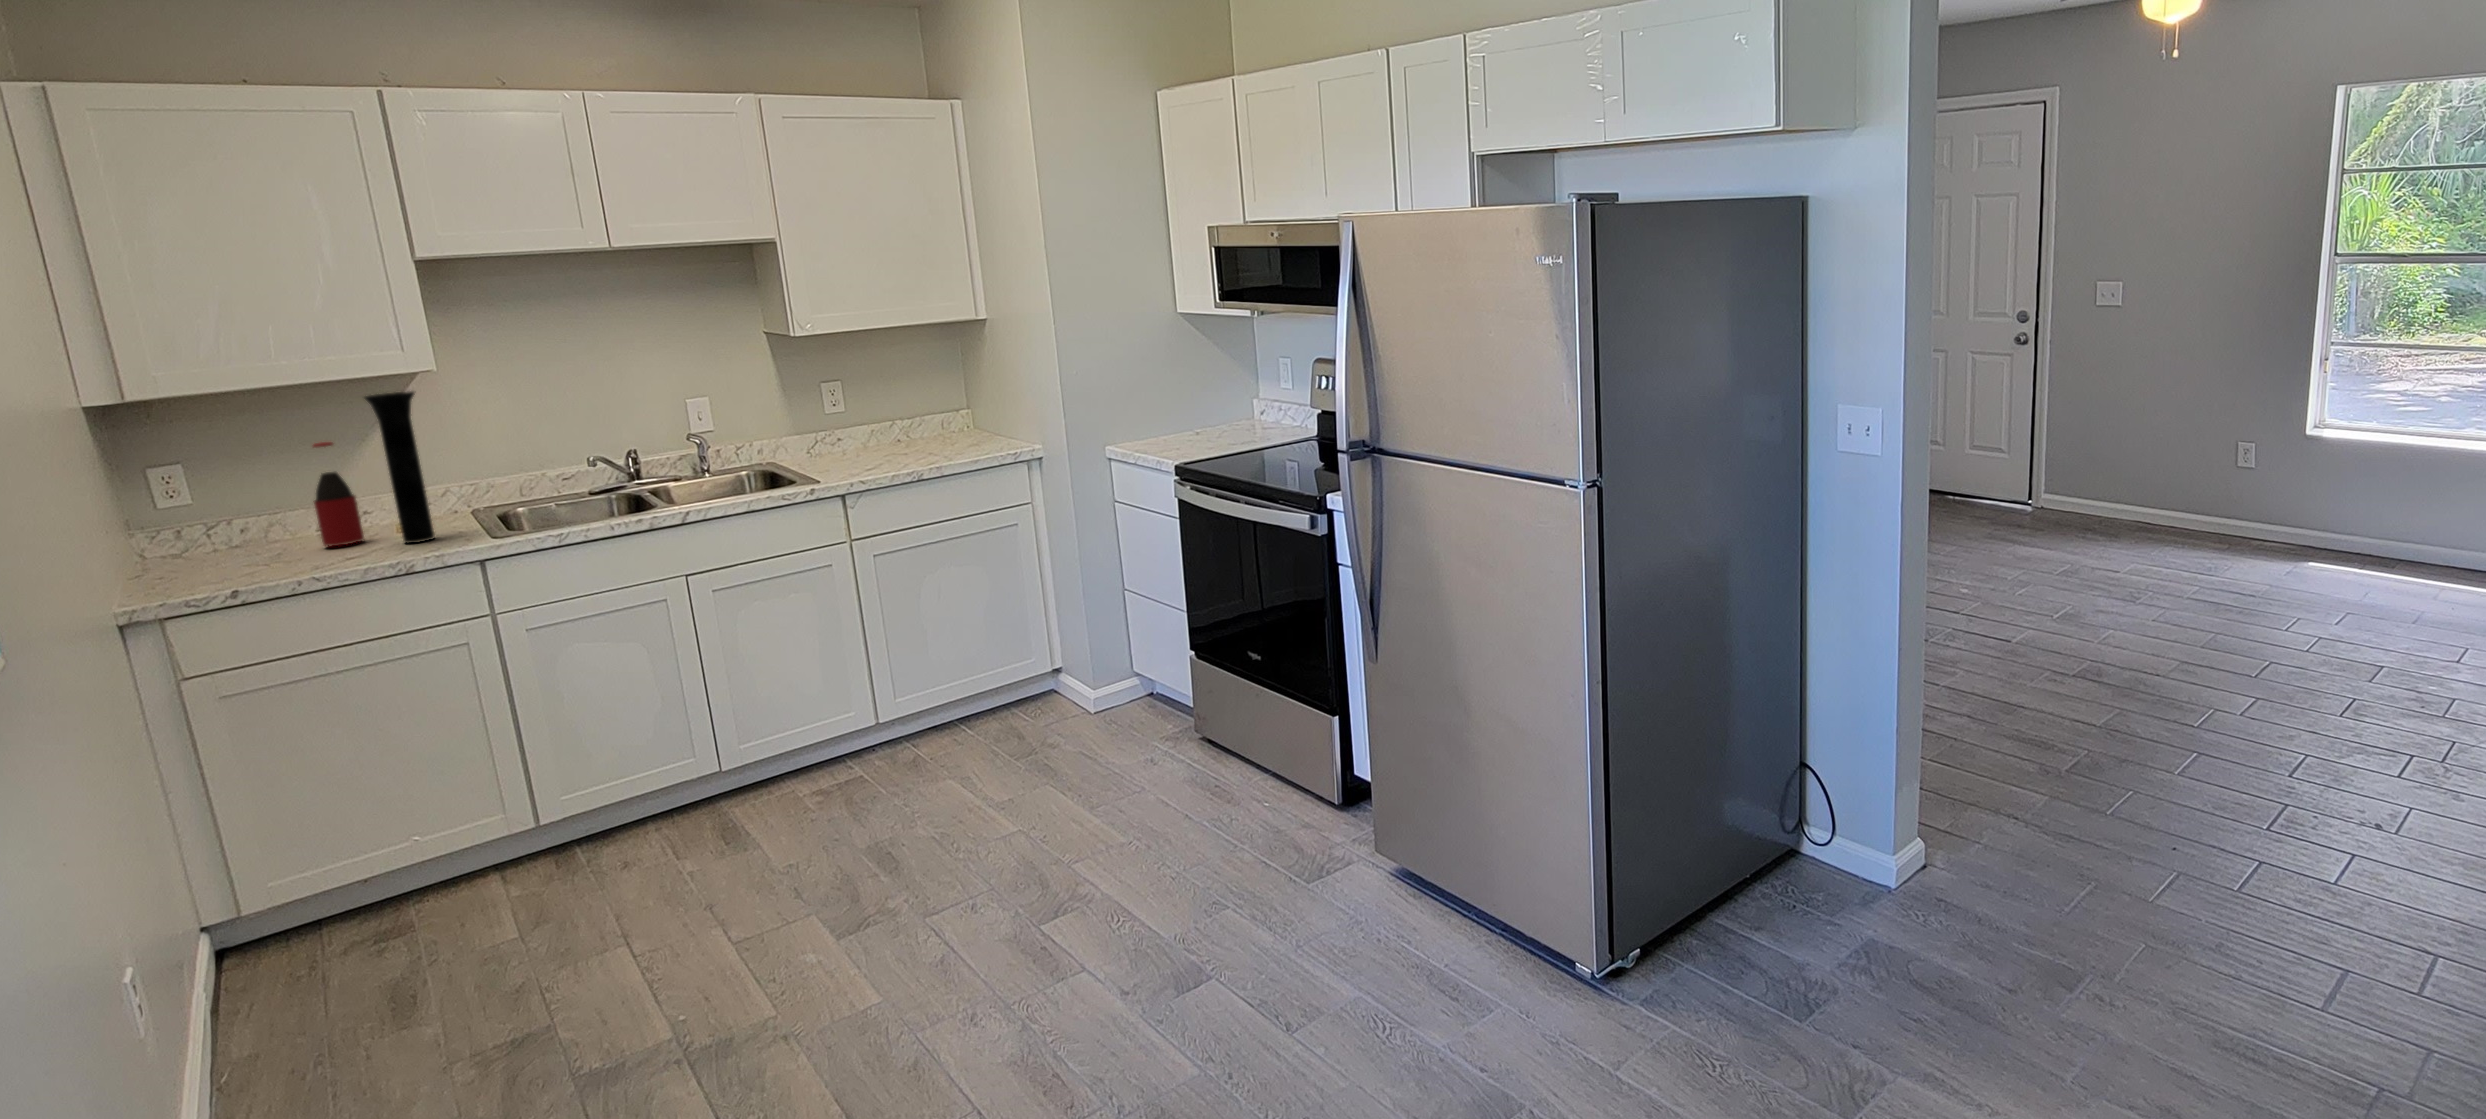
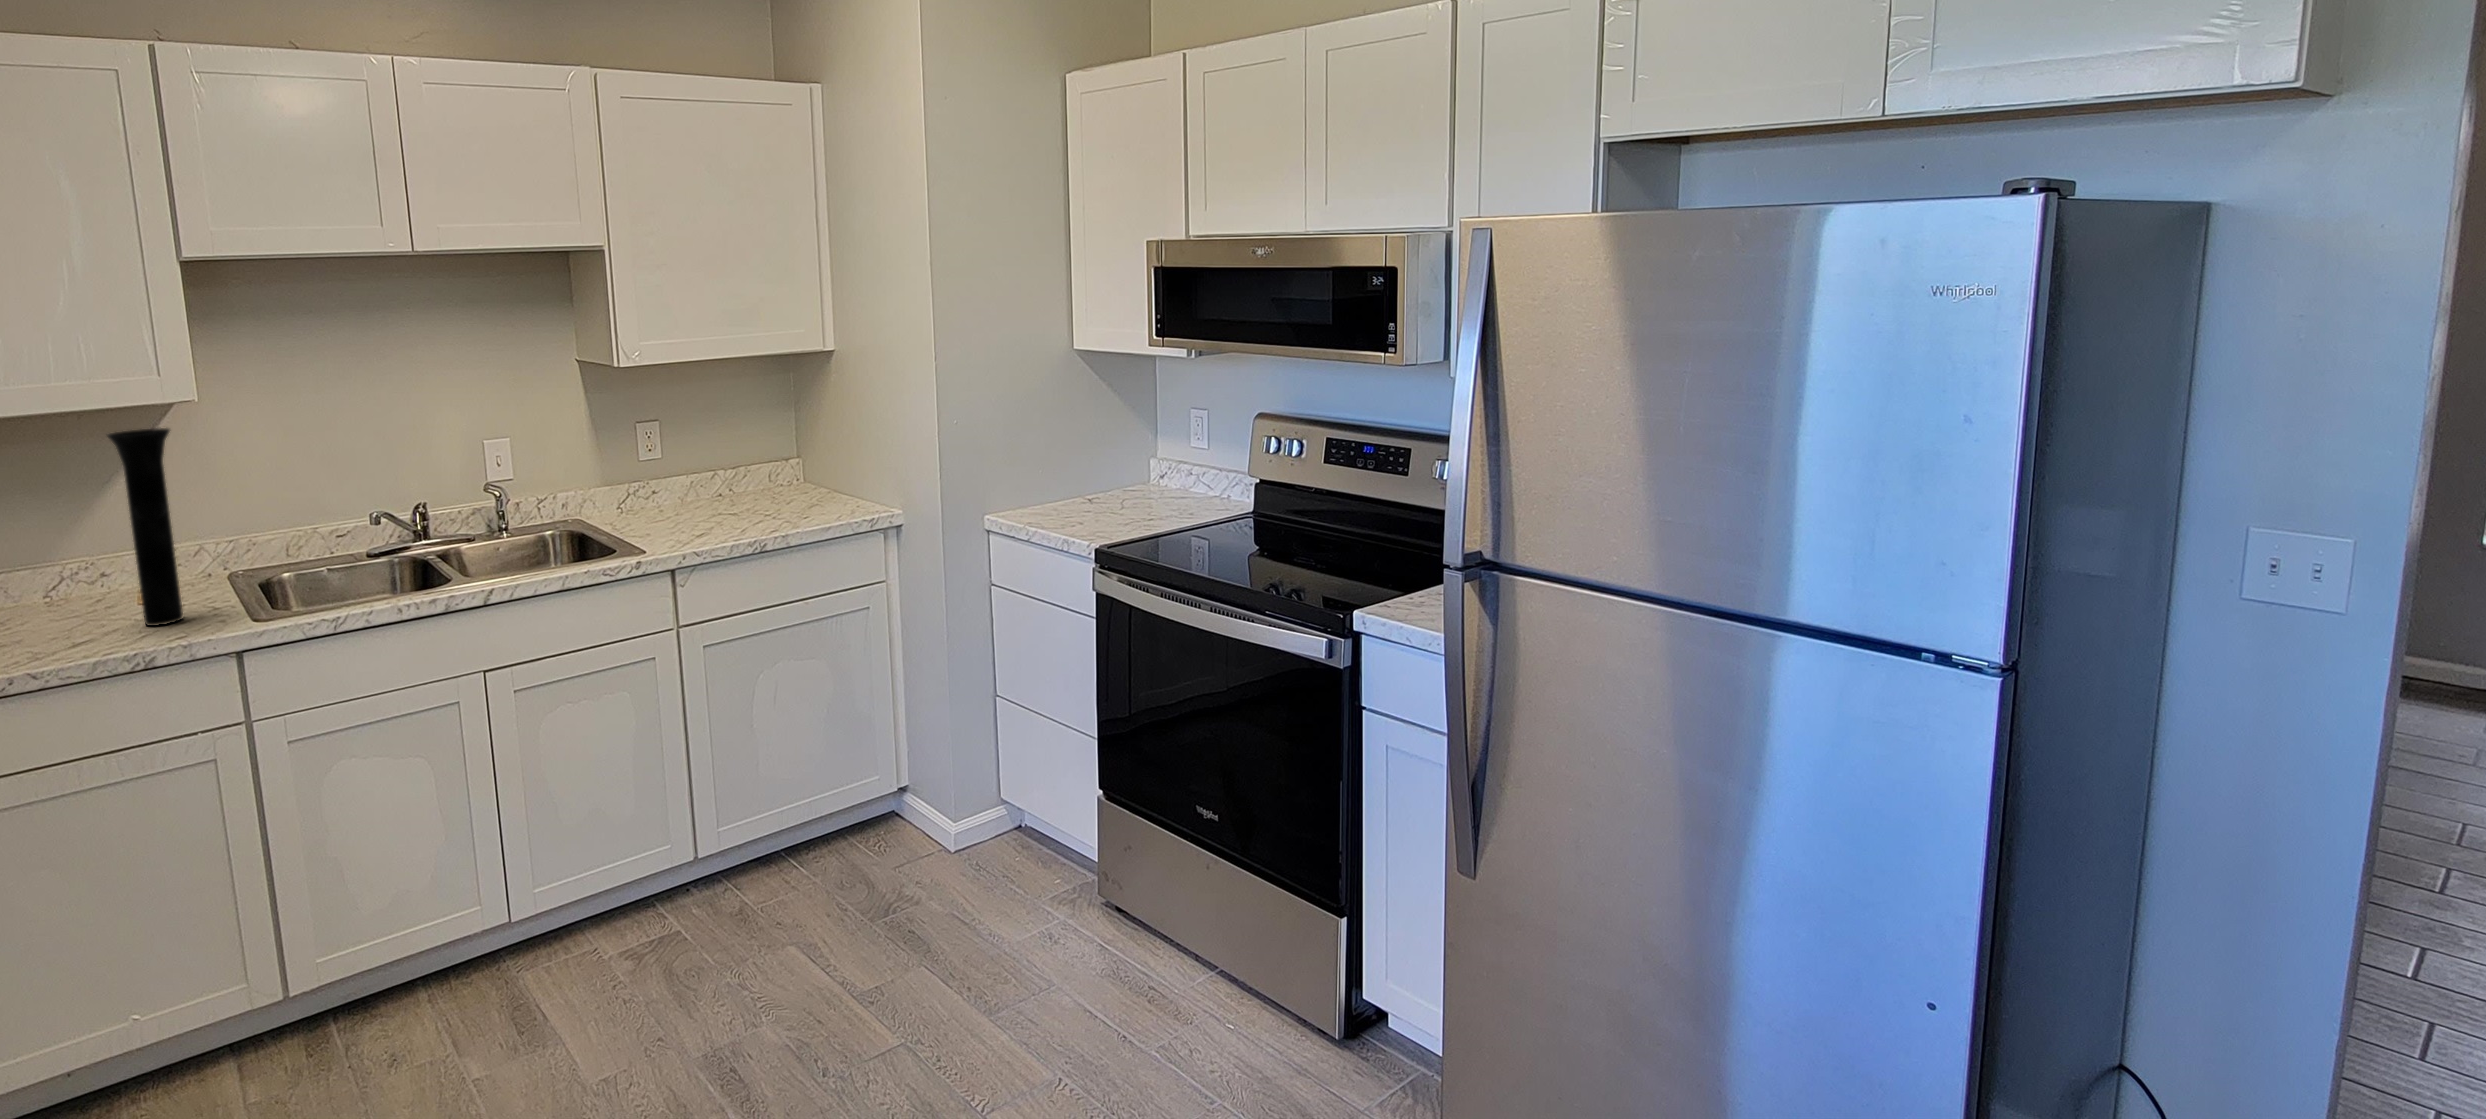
bottle: present [313,442,364,546] -> none [40,490,99,628]

